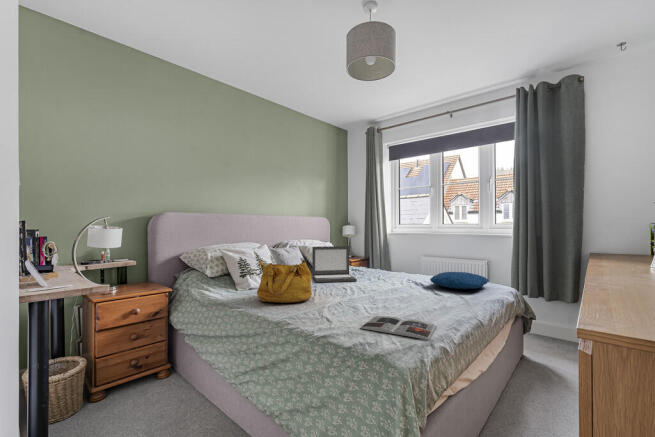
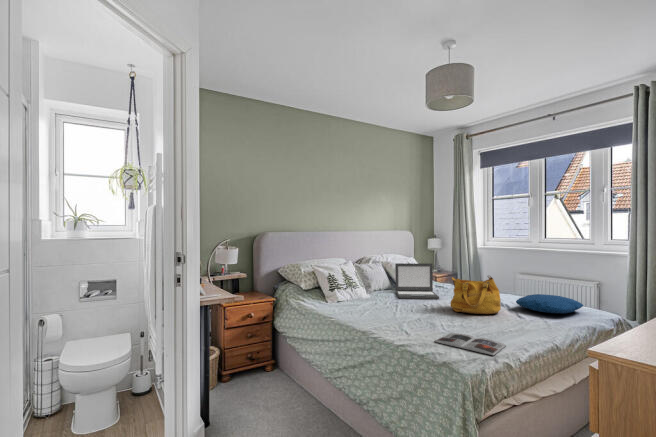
handbag: present [257,258,312,303] -> present [450,276,501,314]

